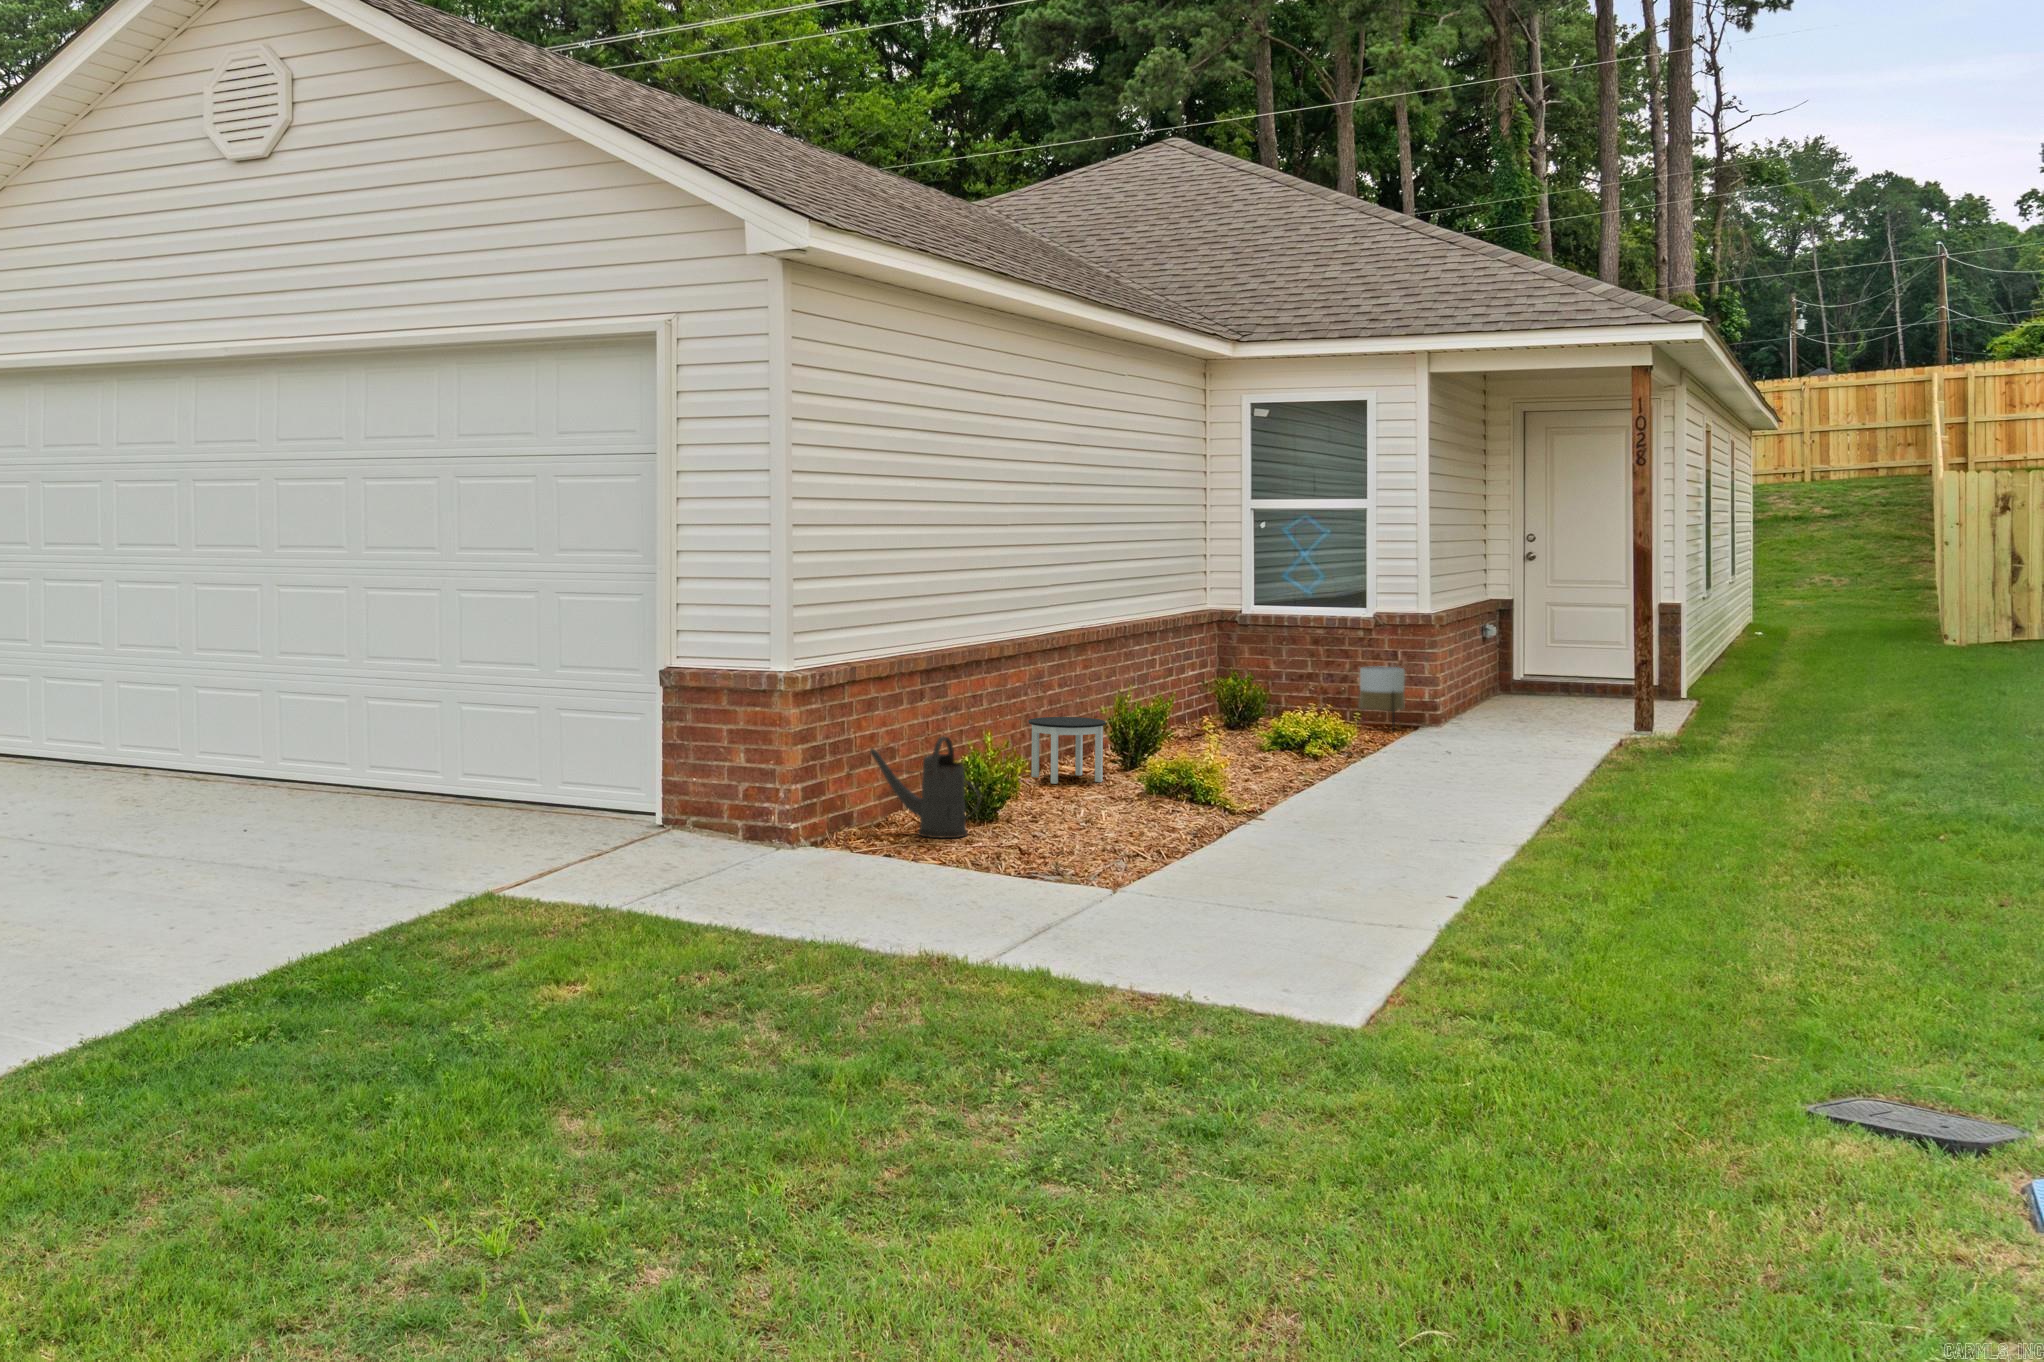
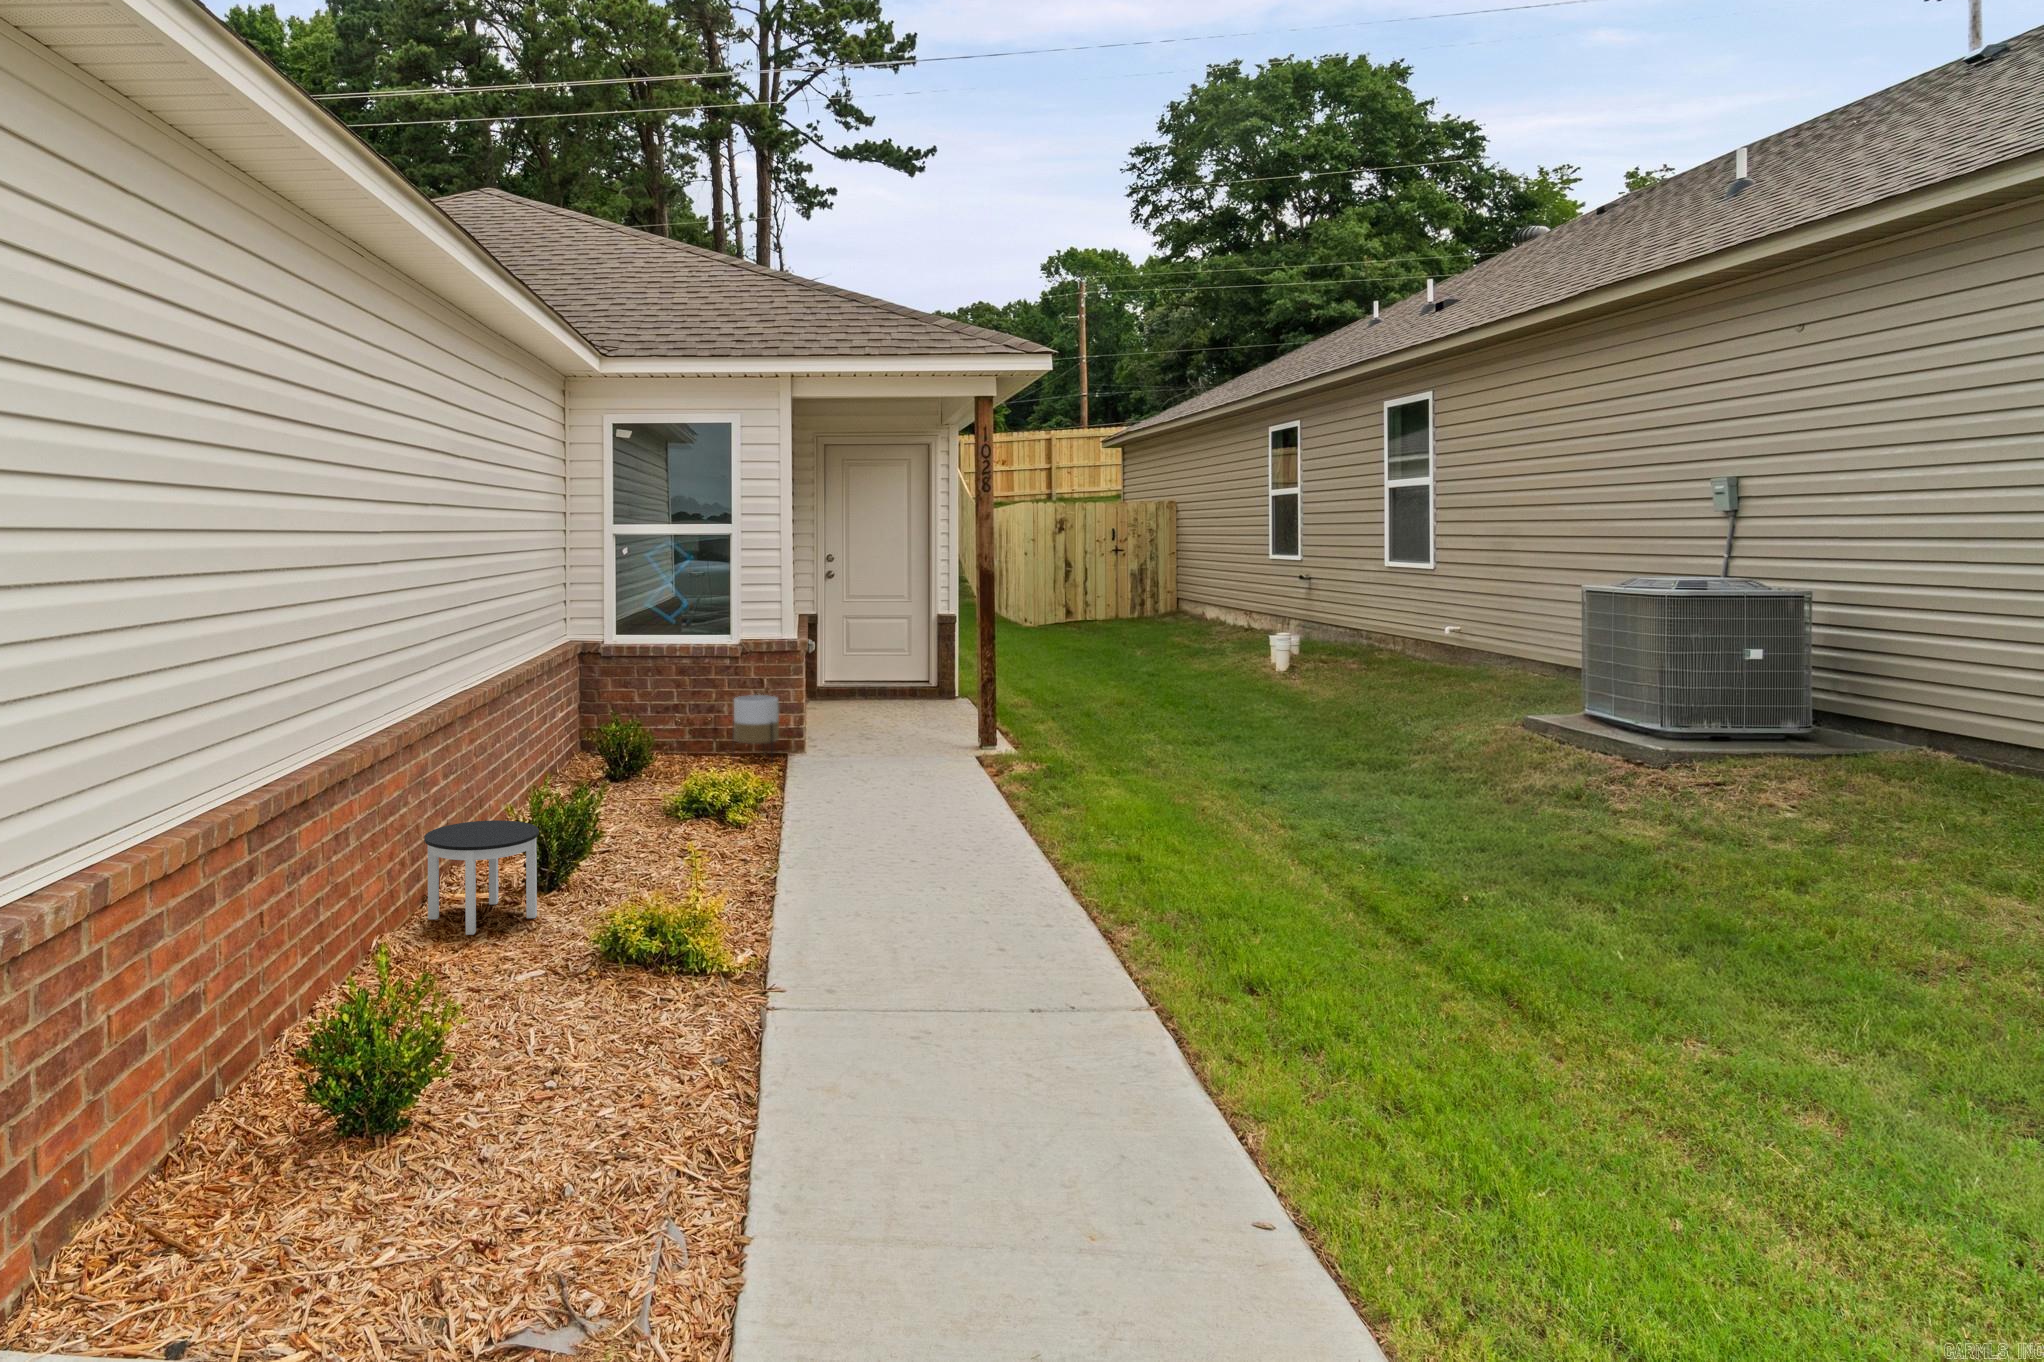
watering can: present [870,737,981,838] -> none [169,982,426,1216]

